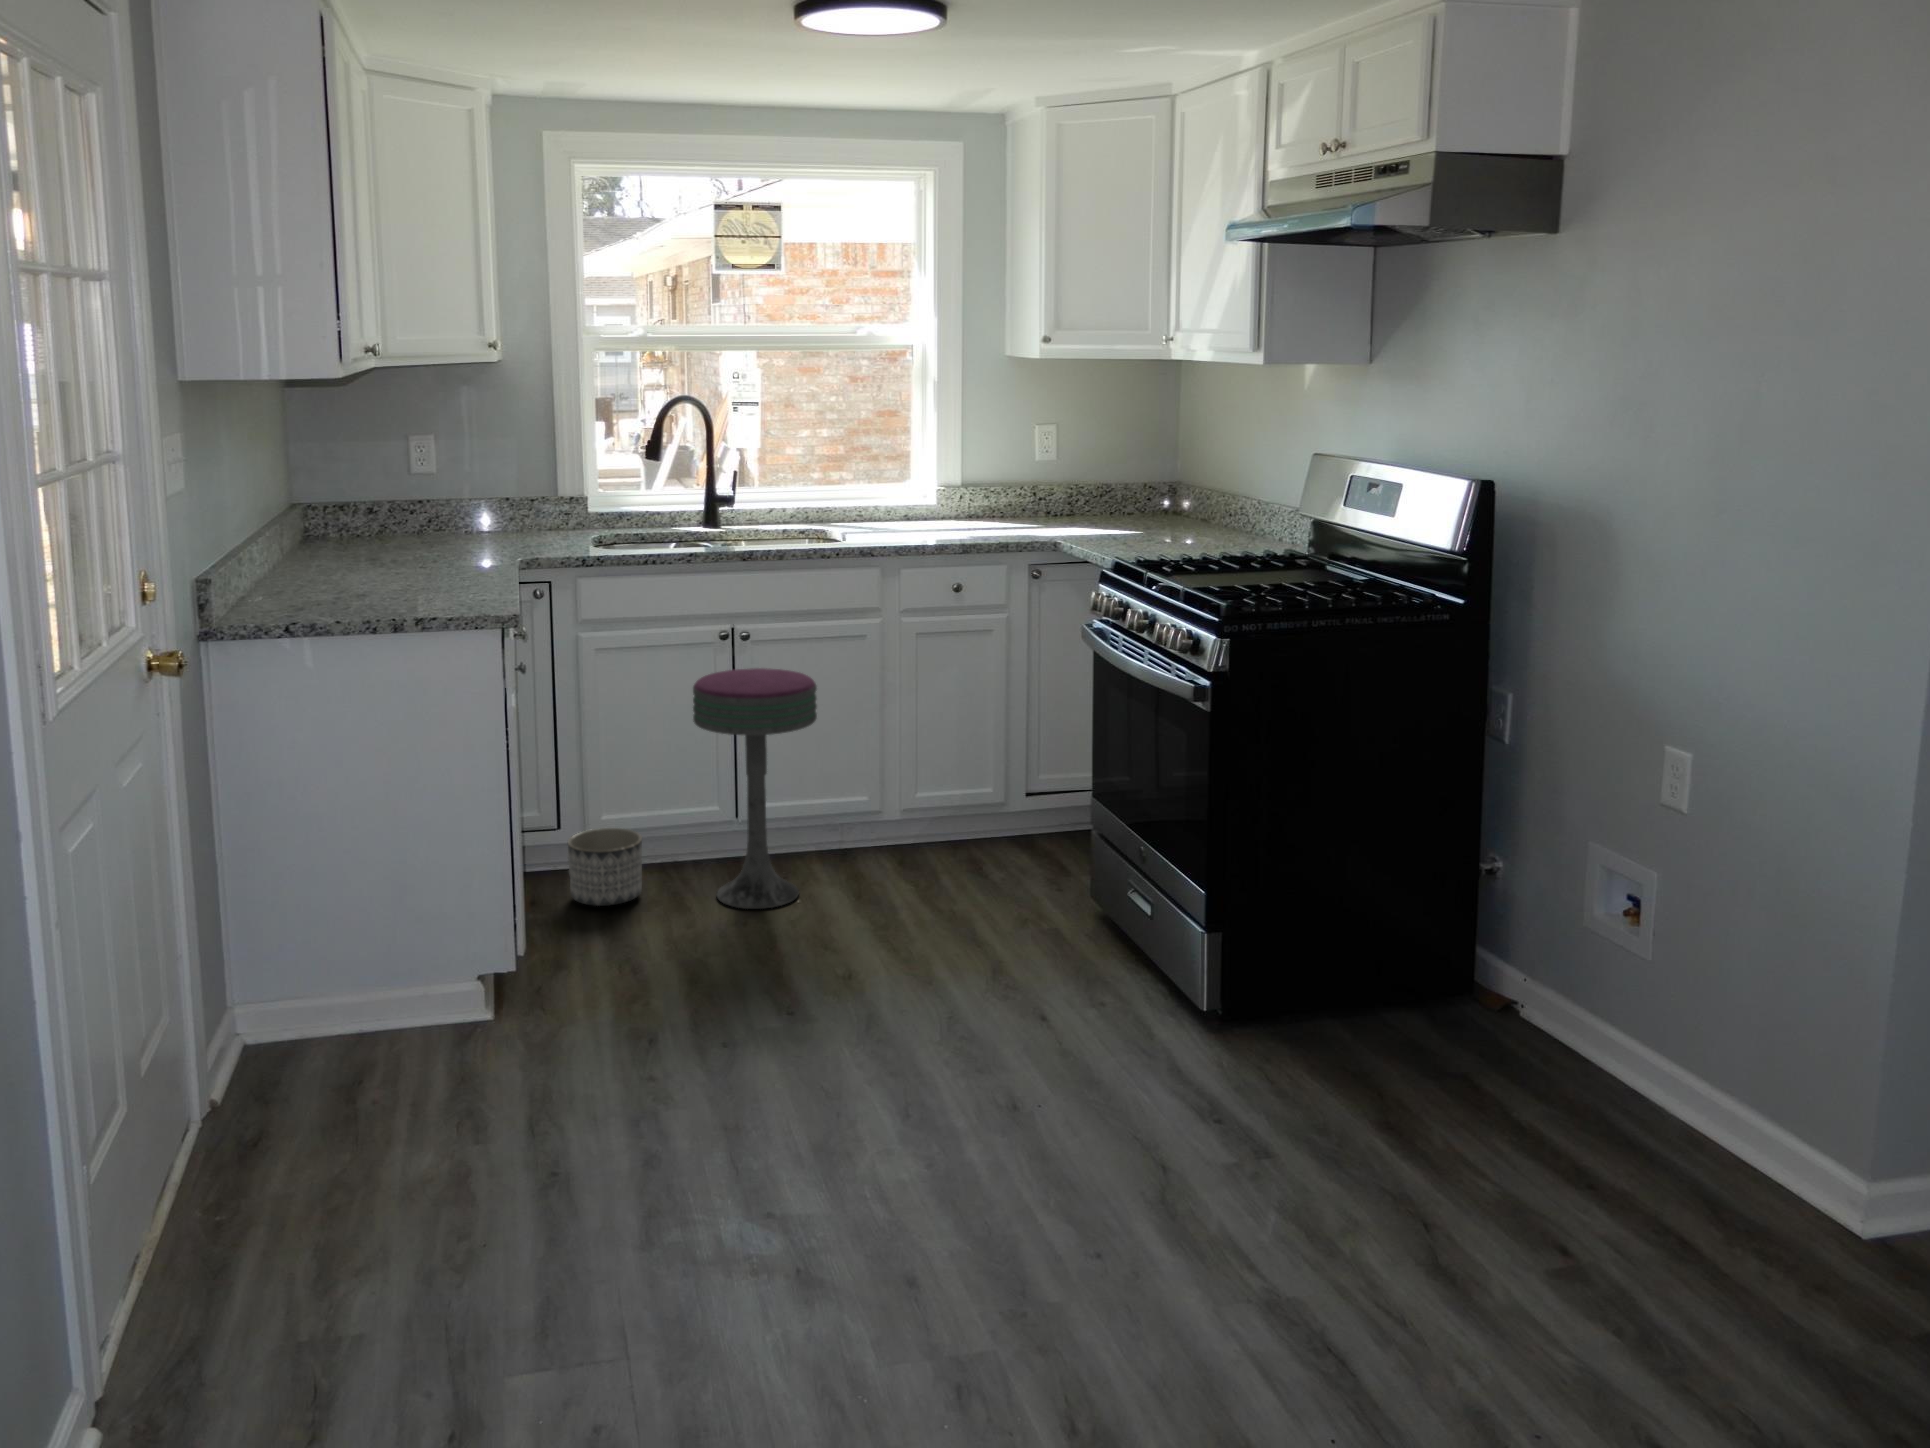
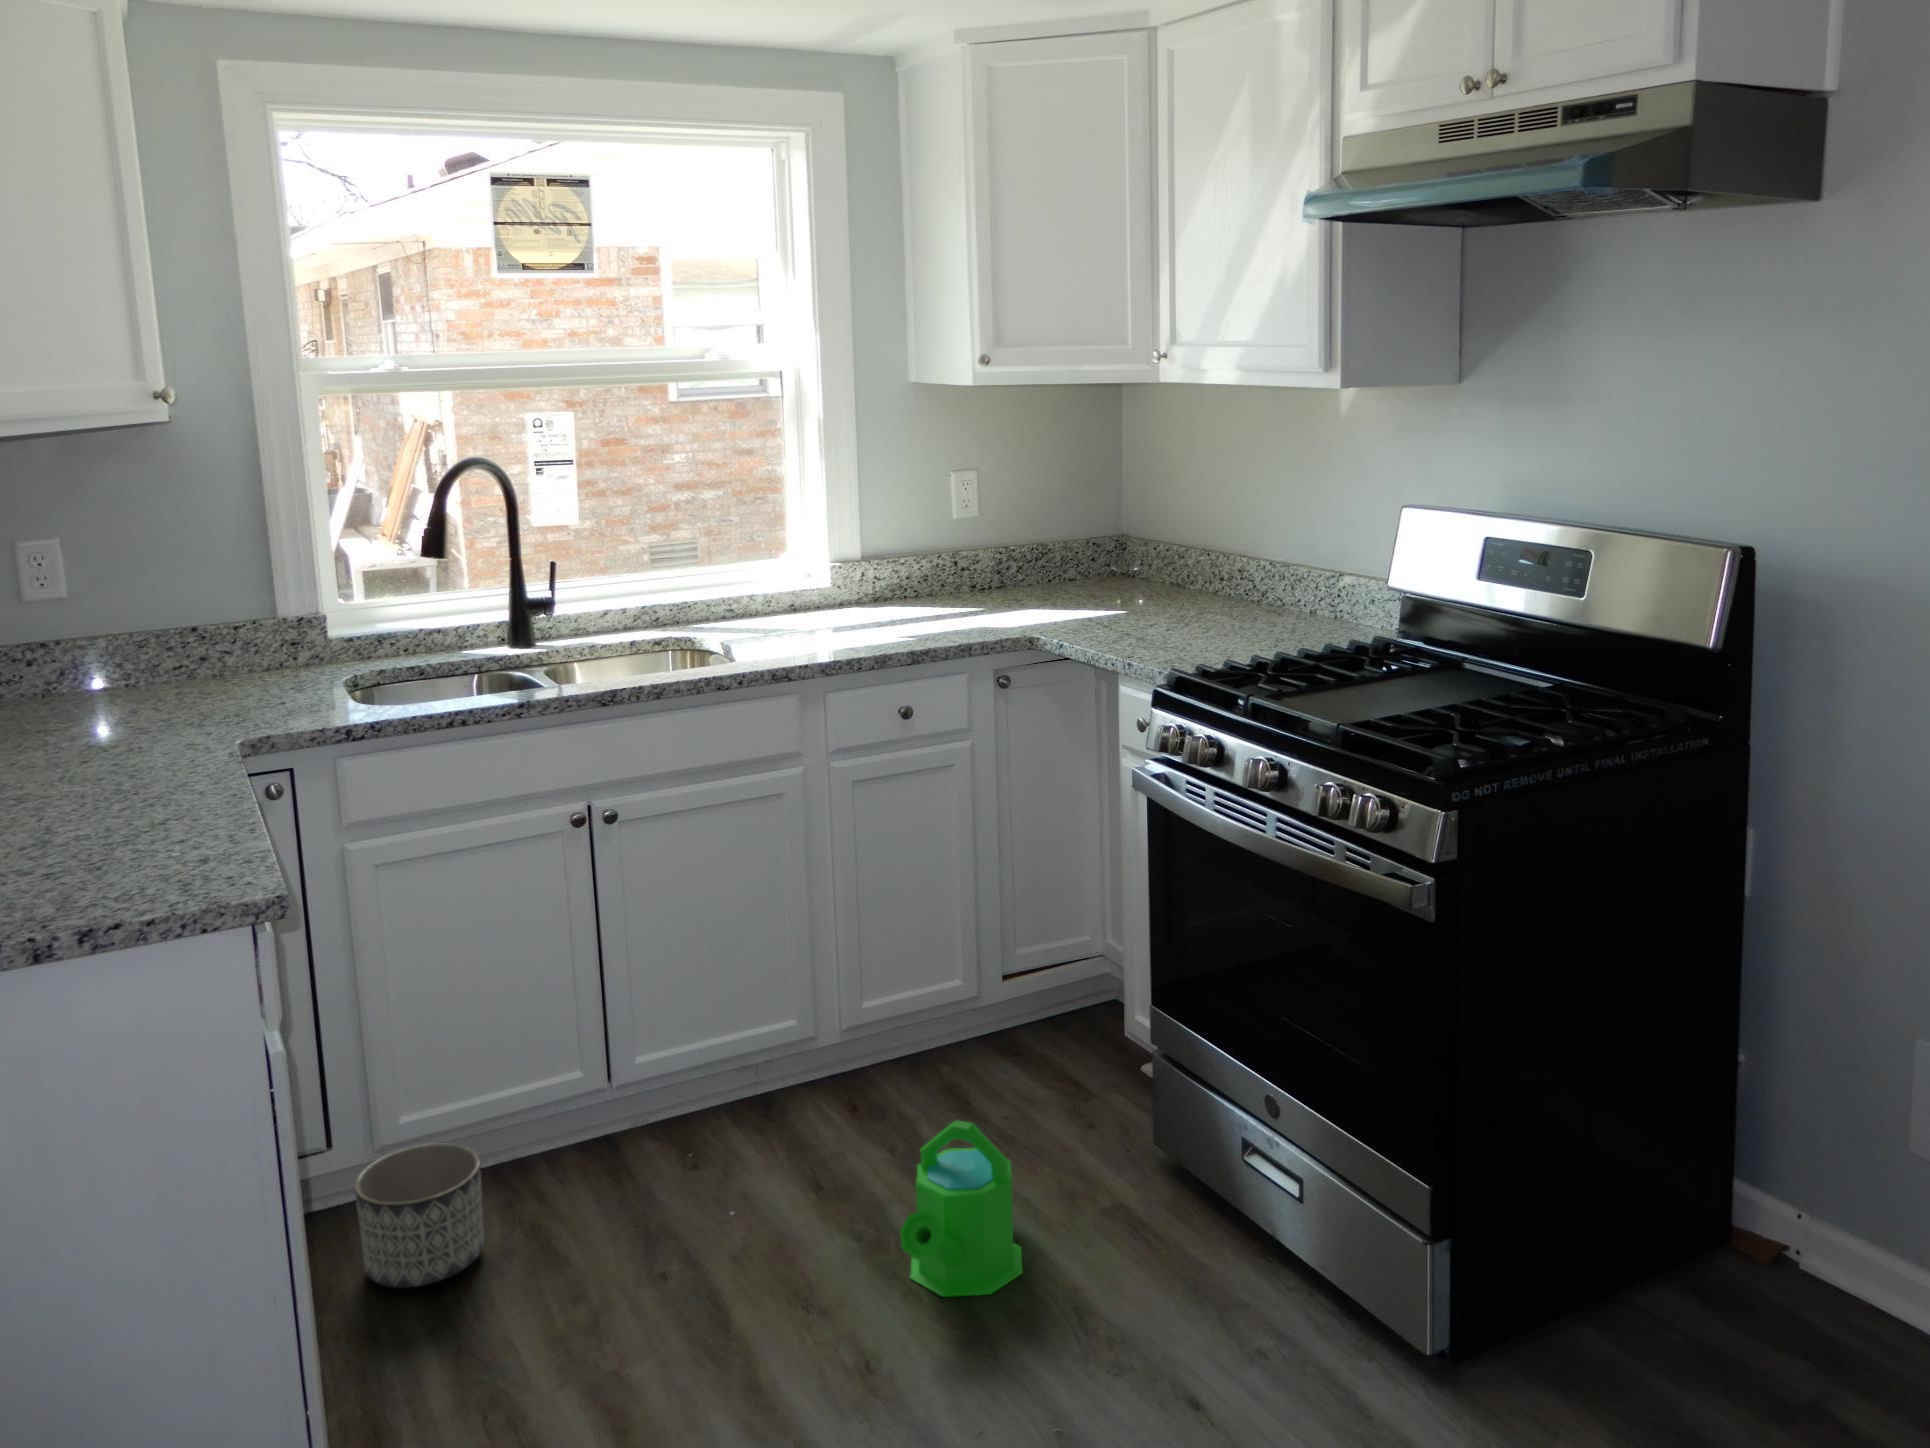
bar stool: present [693,668,817,909] -> none [551,863,748,1245]
watering can: none [875,845,970,958] -> present [900,1121,1023,1297]

